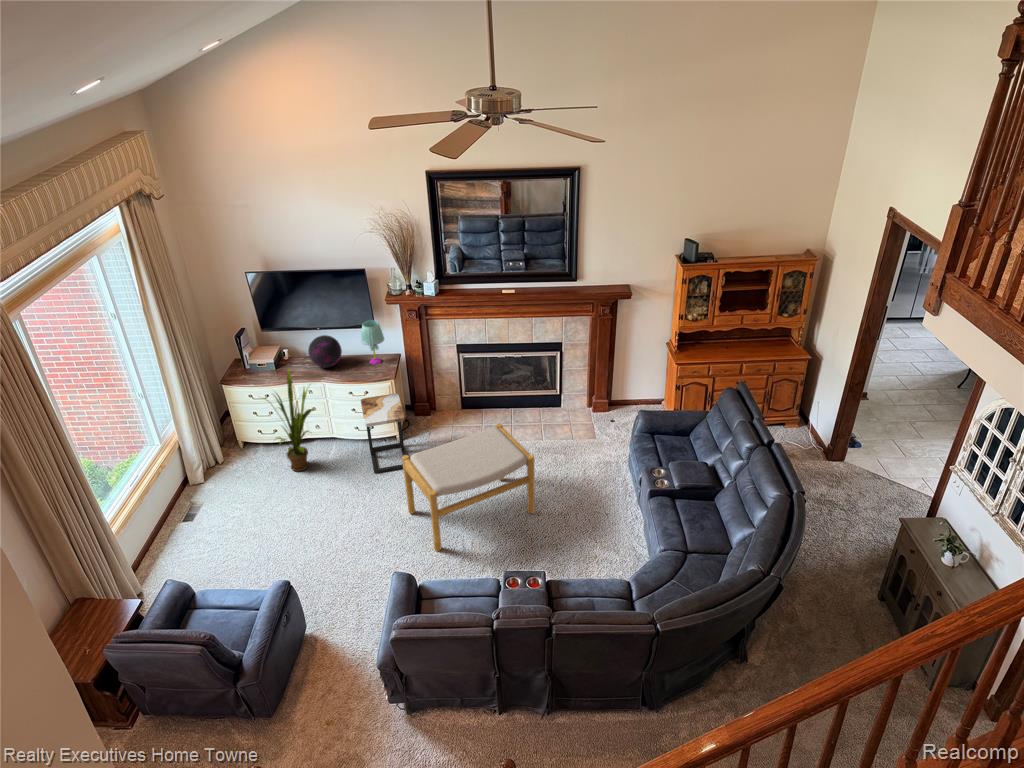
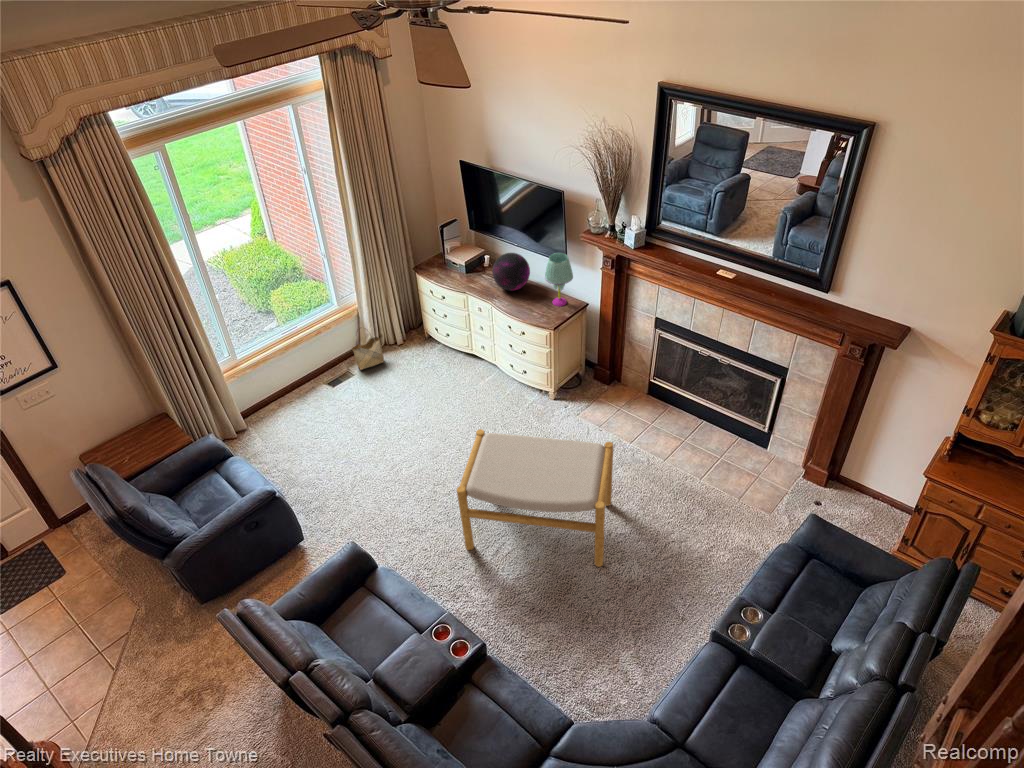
house plant: present [274,368,314,471] -> none [410,277,469,389]
side table: present [361,393,406,474] -> none [490,341,554,436]
woven basket: none [196,449,226,490] -> present [352,337,384,370]

